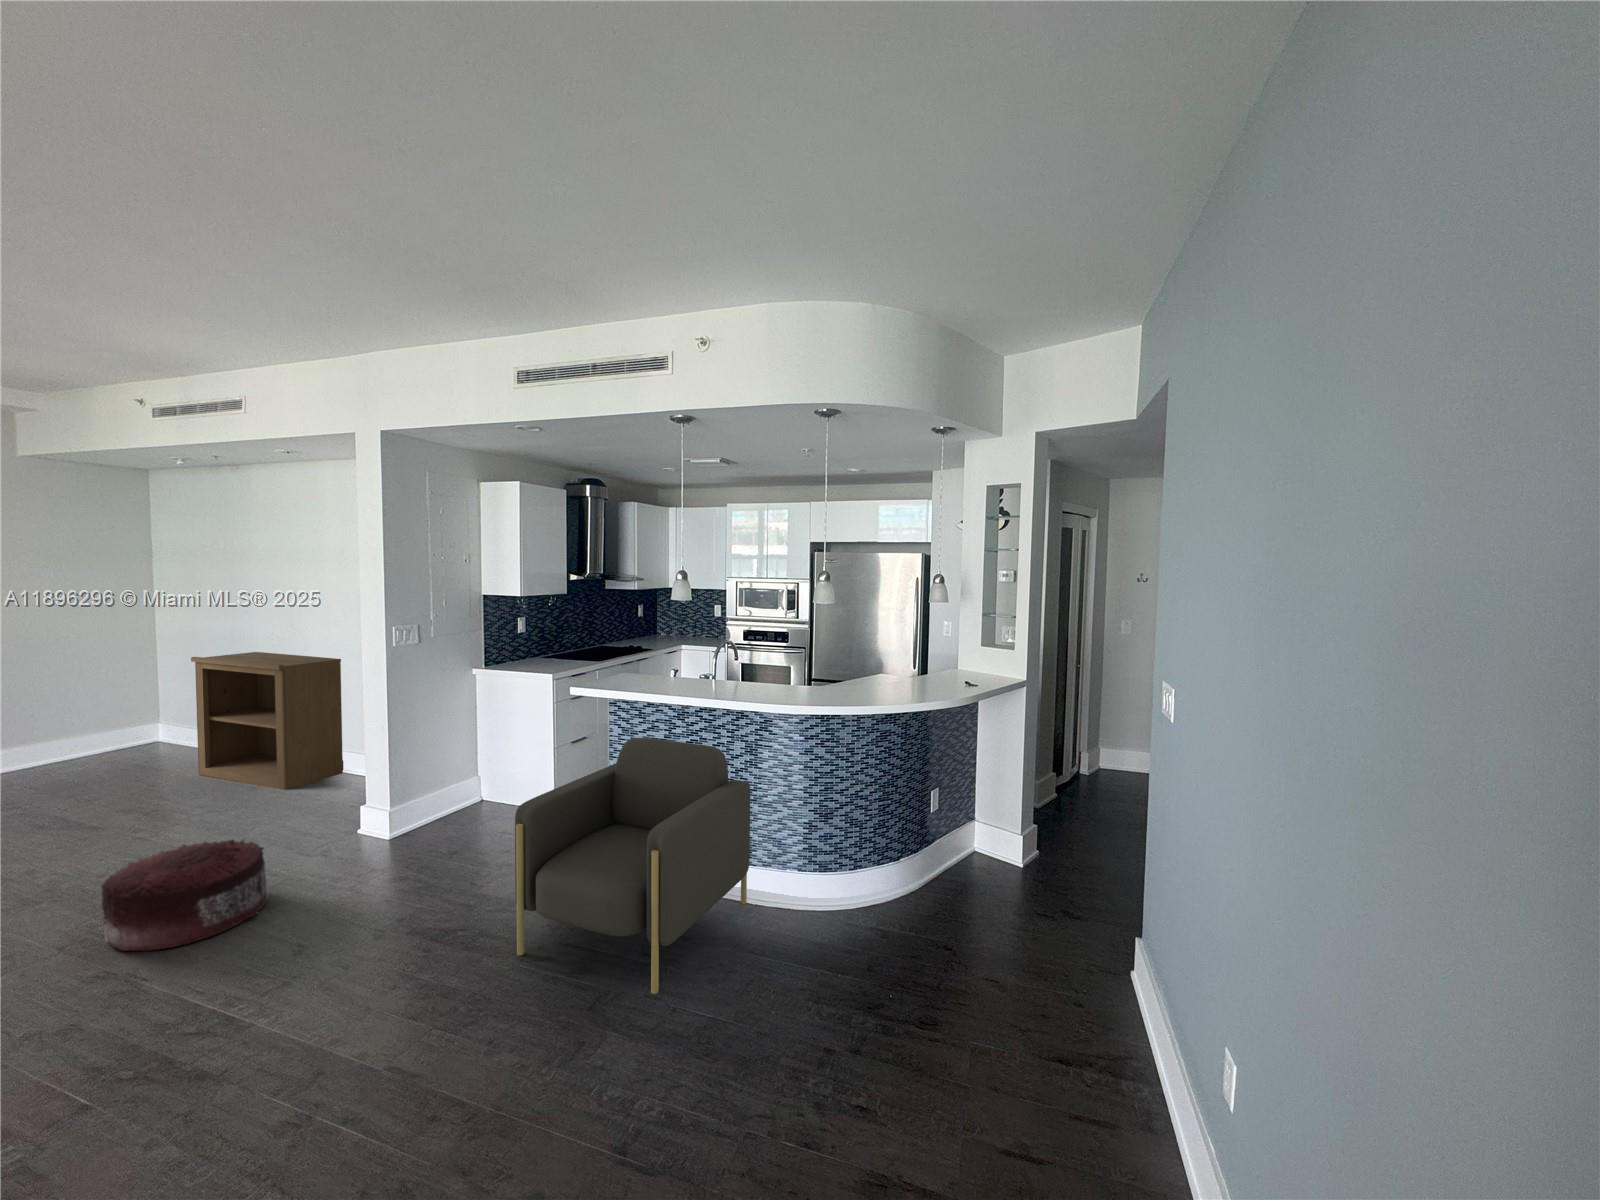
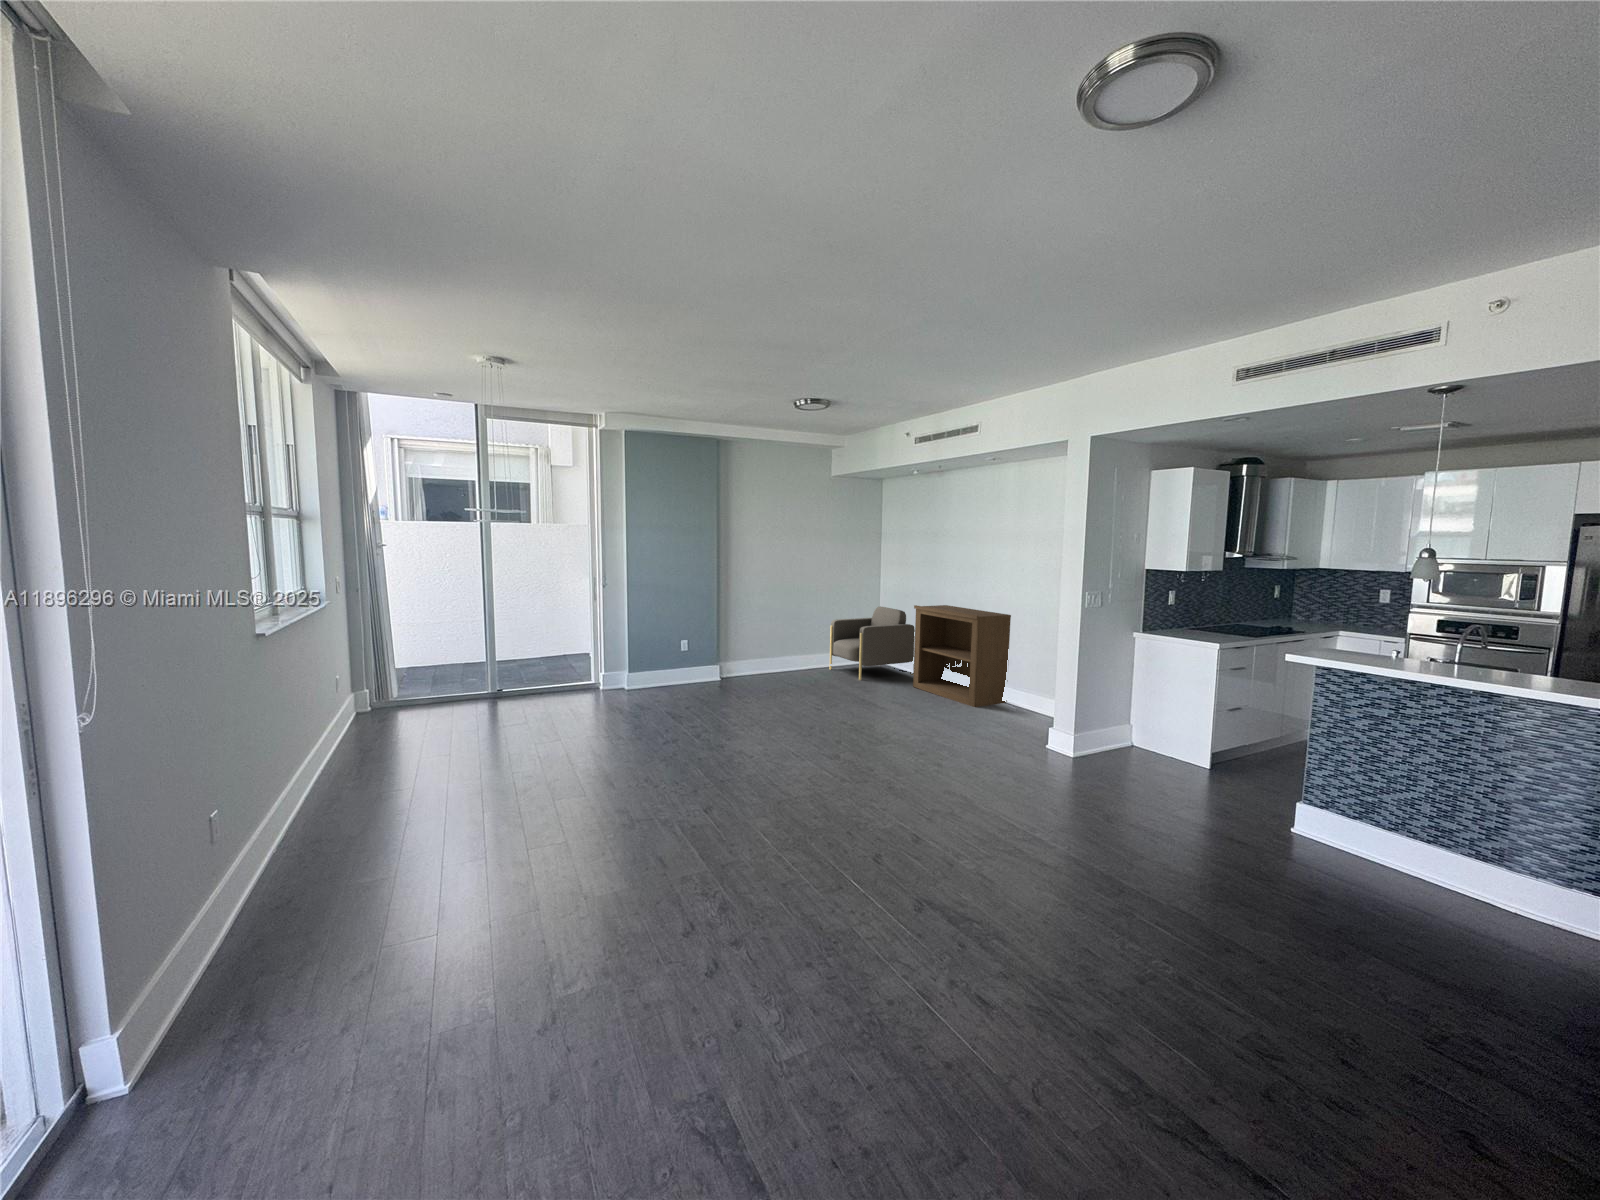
armchair: present [515,738,750,994] -> present [829,606,915,680]
pouf: present [102,840,268,951] -> none [933,727,1016,791]

